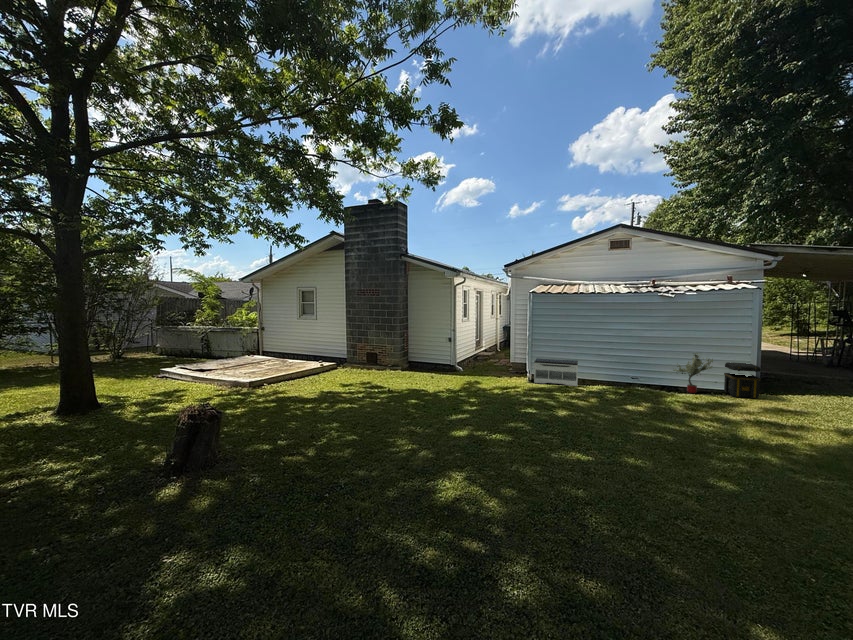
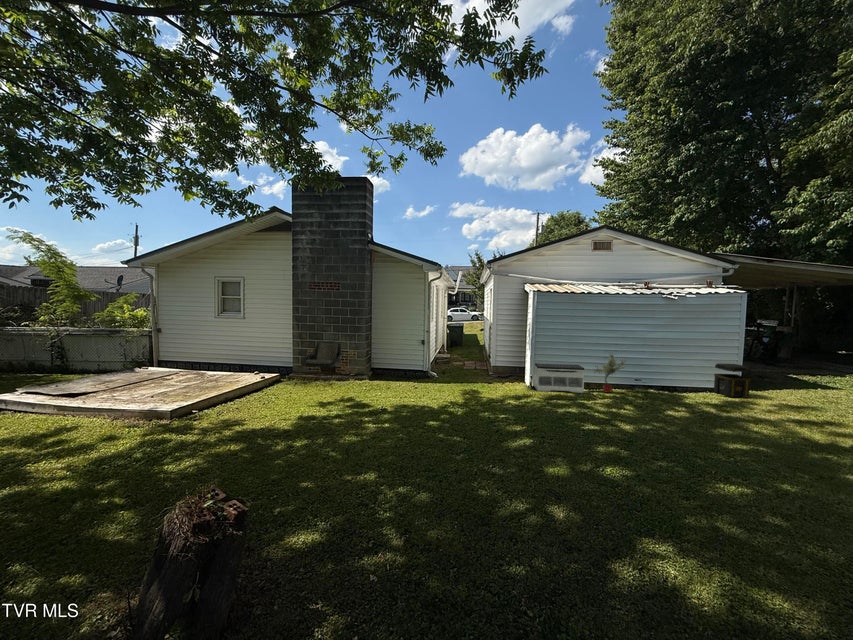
lounge chair: none [347,337,381,372] -> present [301,341,341,384]
potted tree: present [674,353,713,394] -> present [593,355,626,393]

